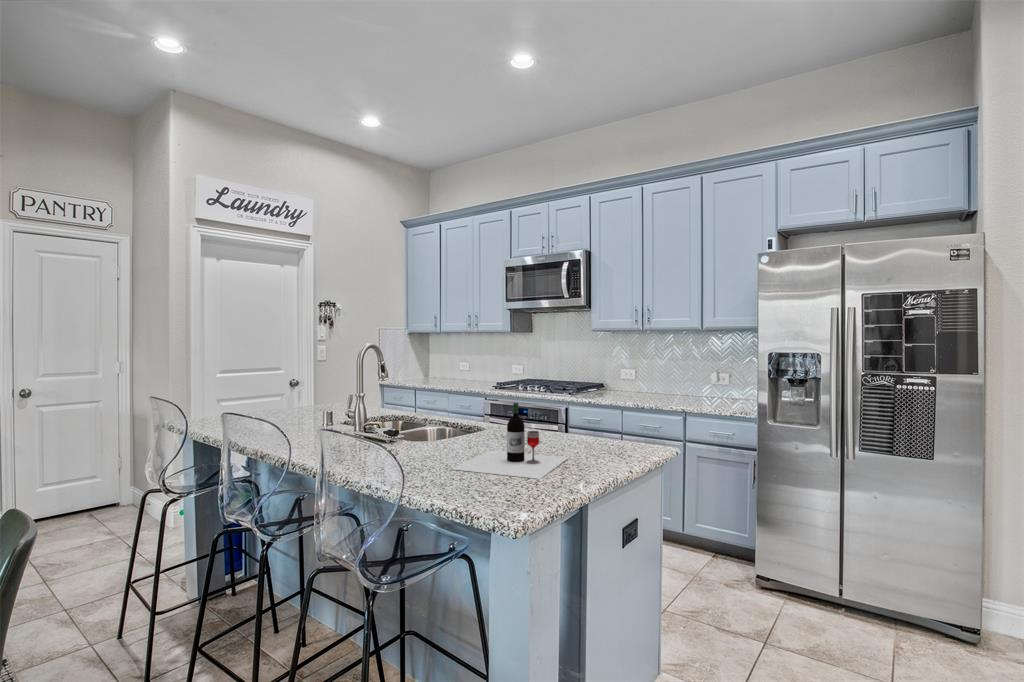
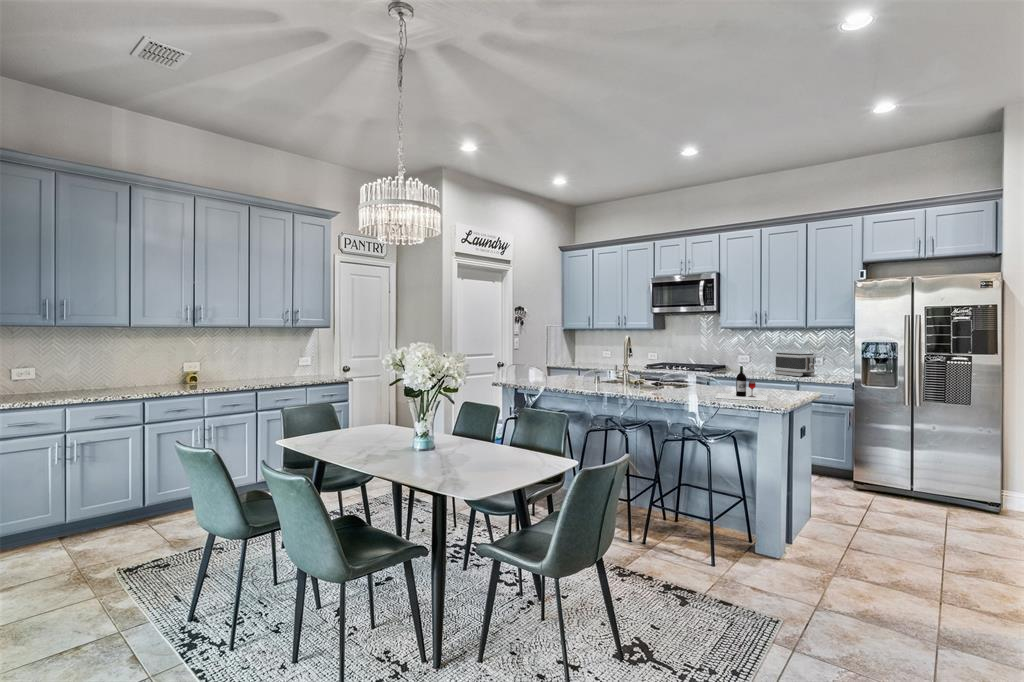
toaster: none [661,366,714,402] -> present [775,353,815,376]

